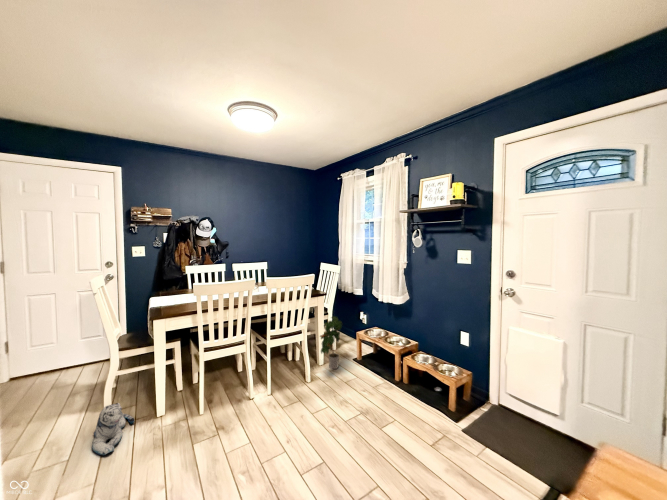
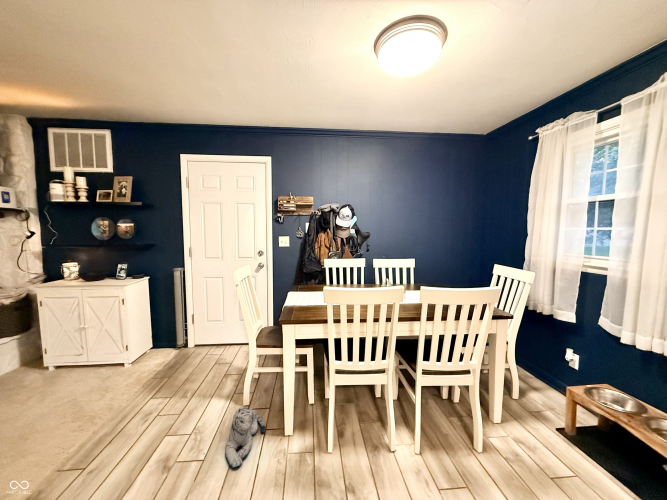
potted plant: present [320,316,342,369] -> none [501,352,542,442]

